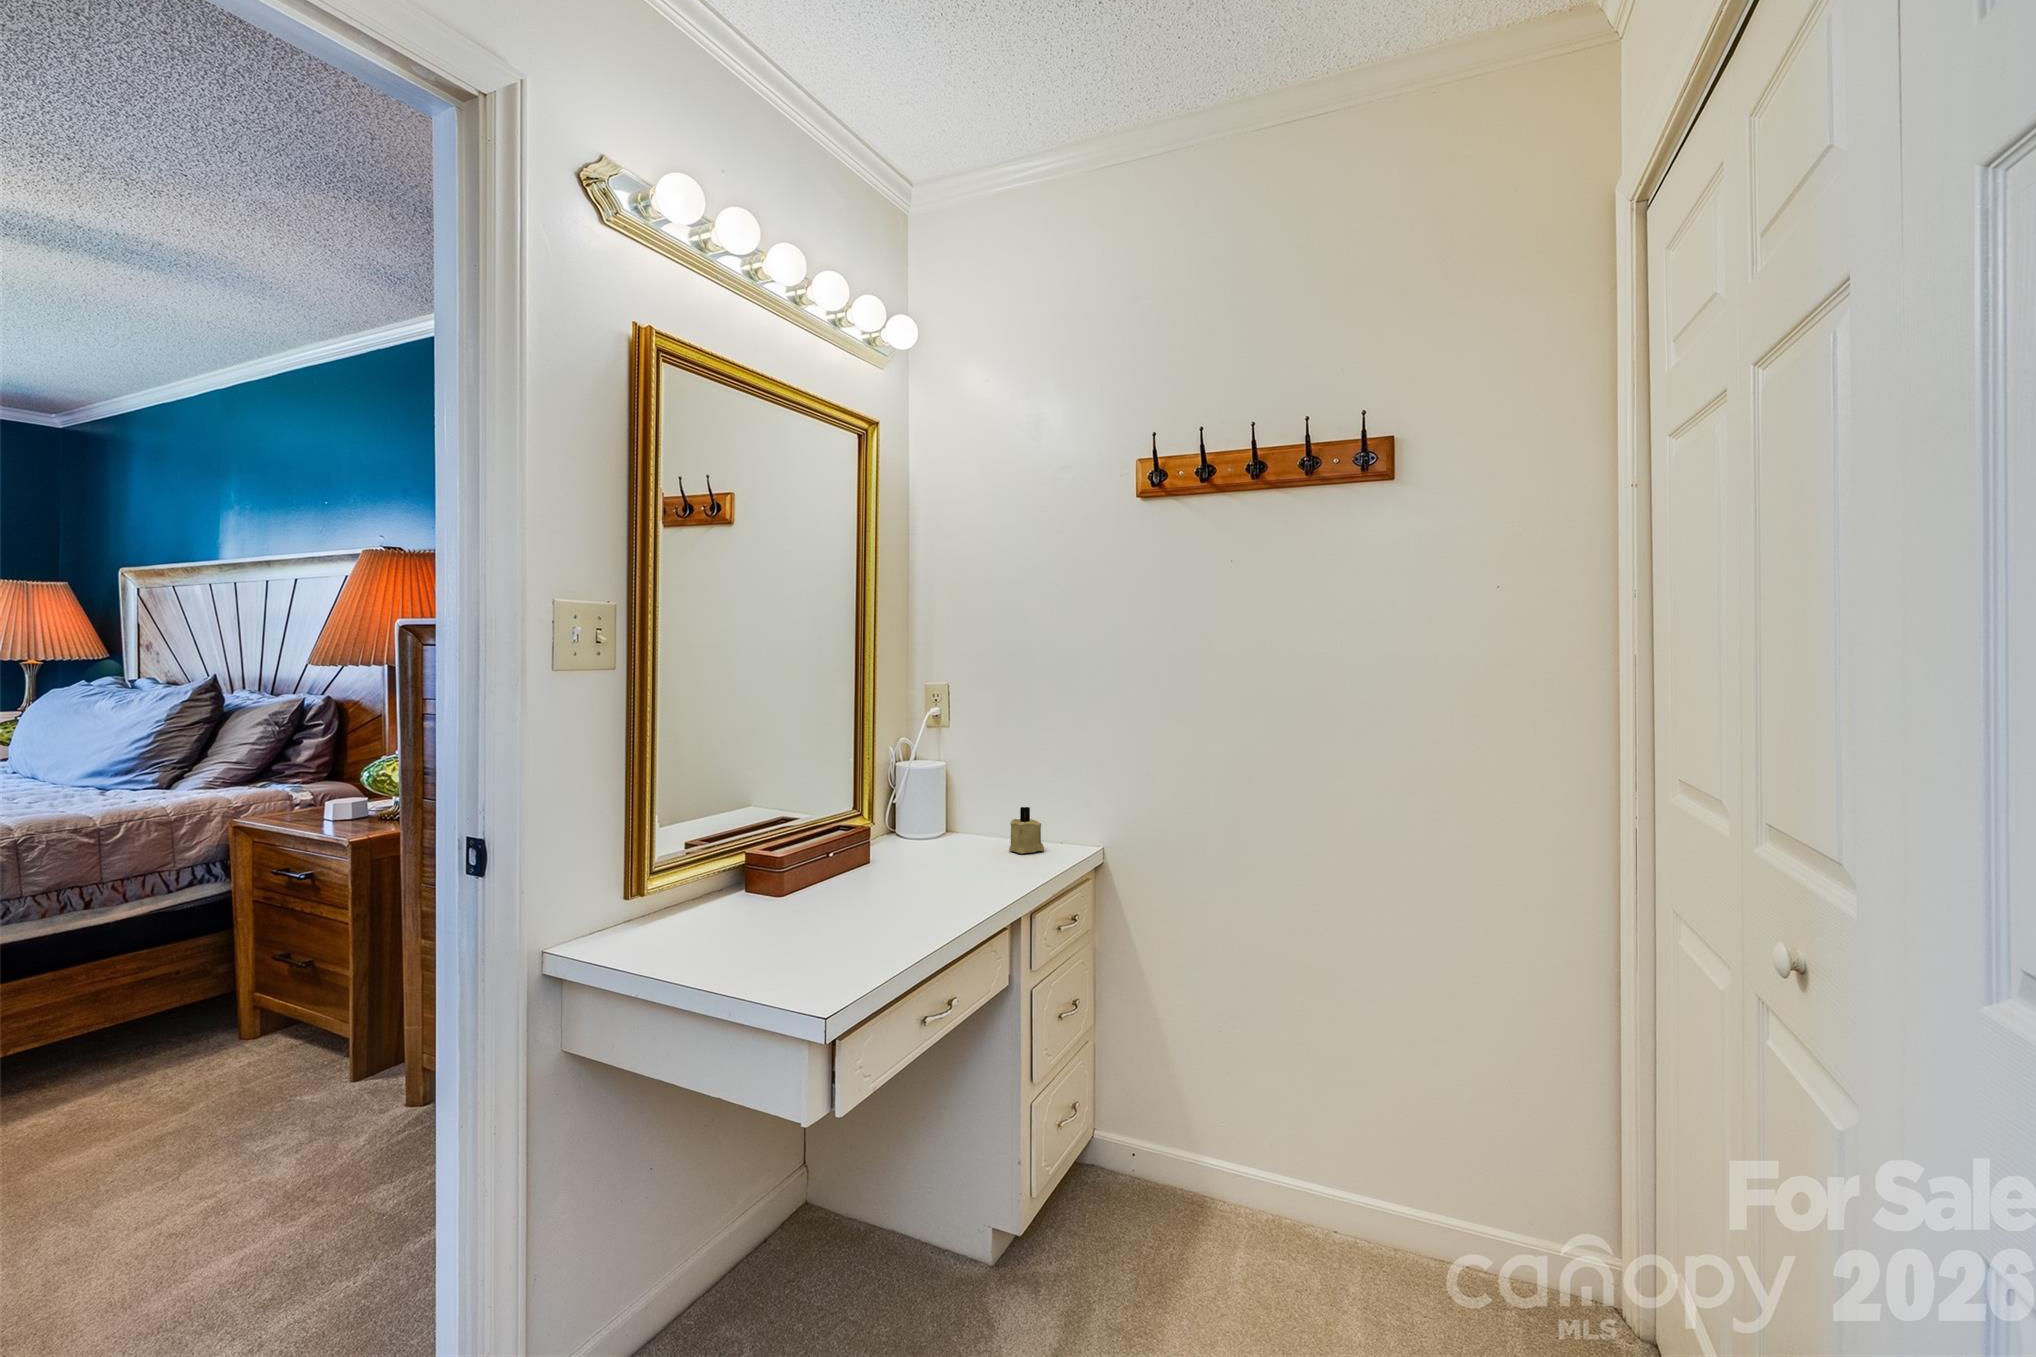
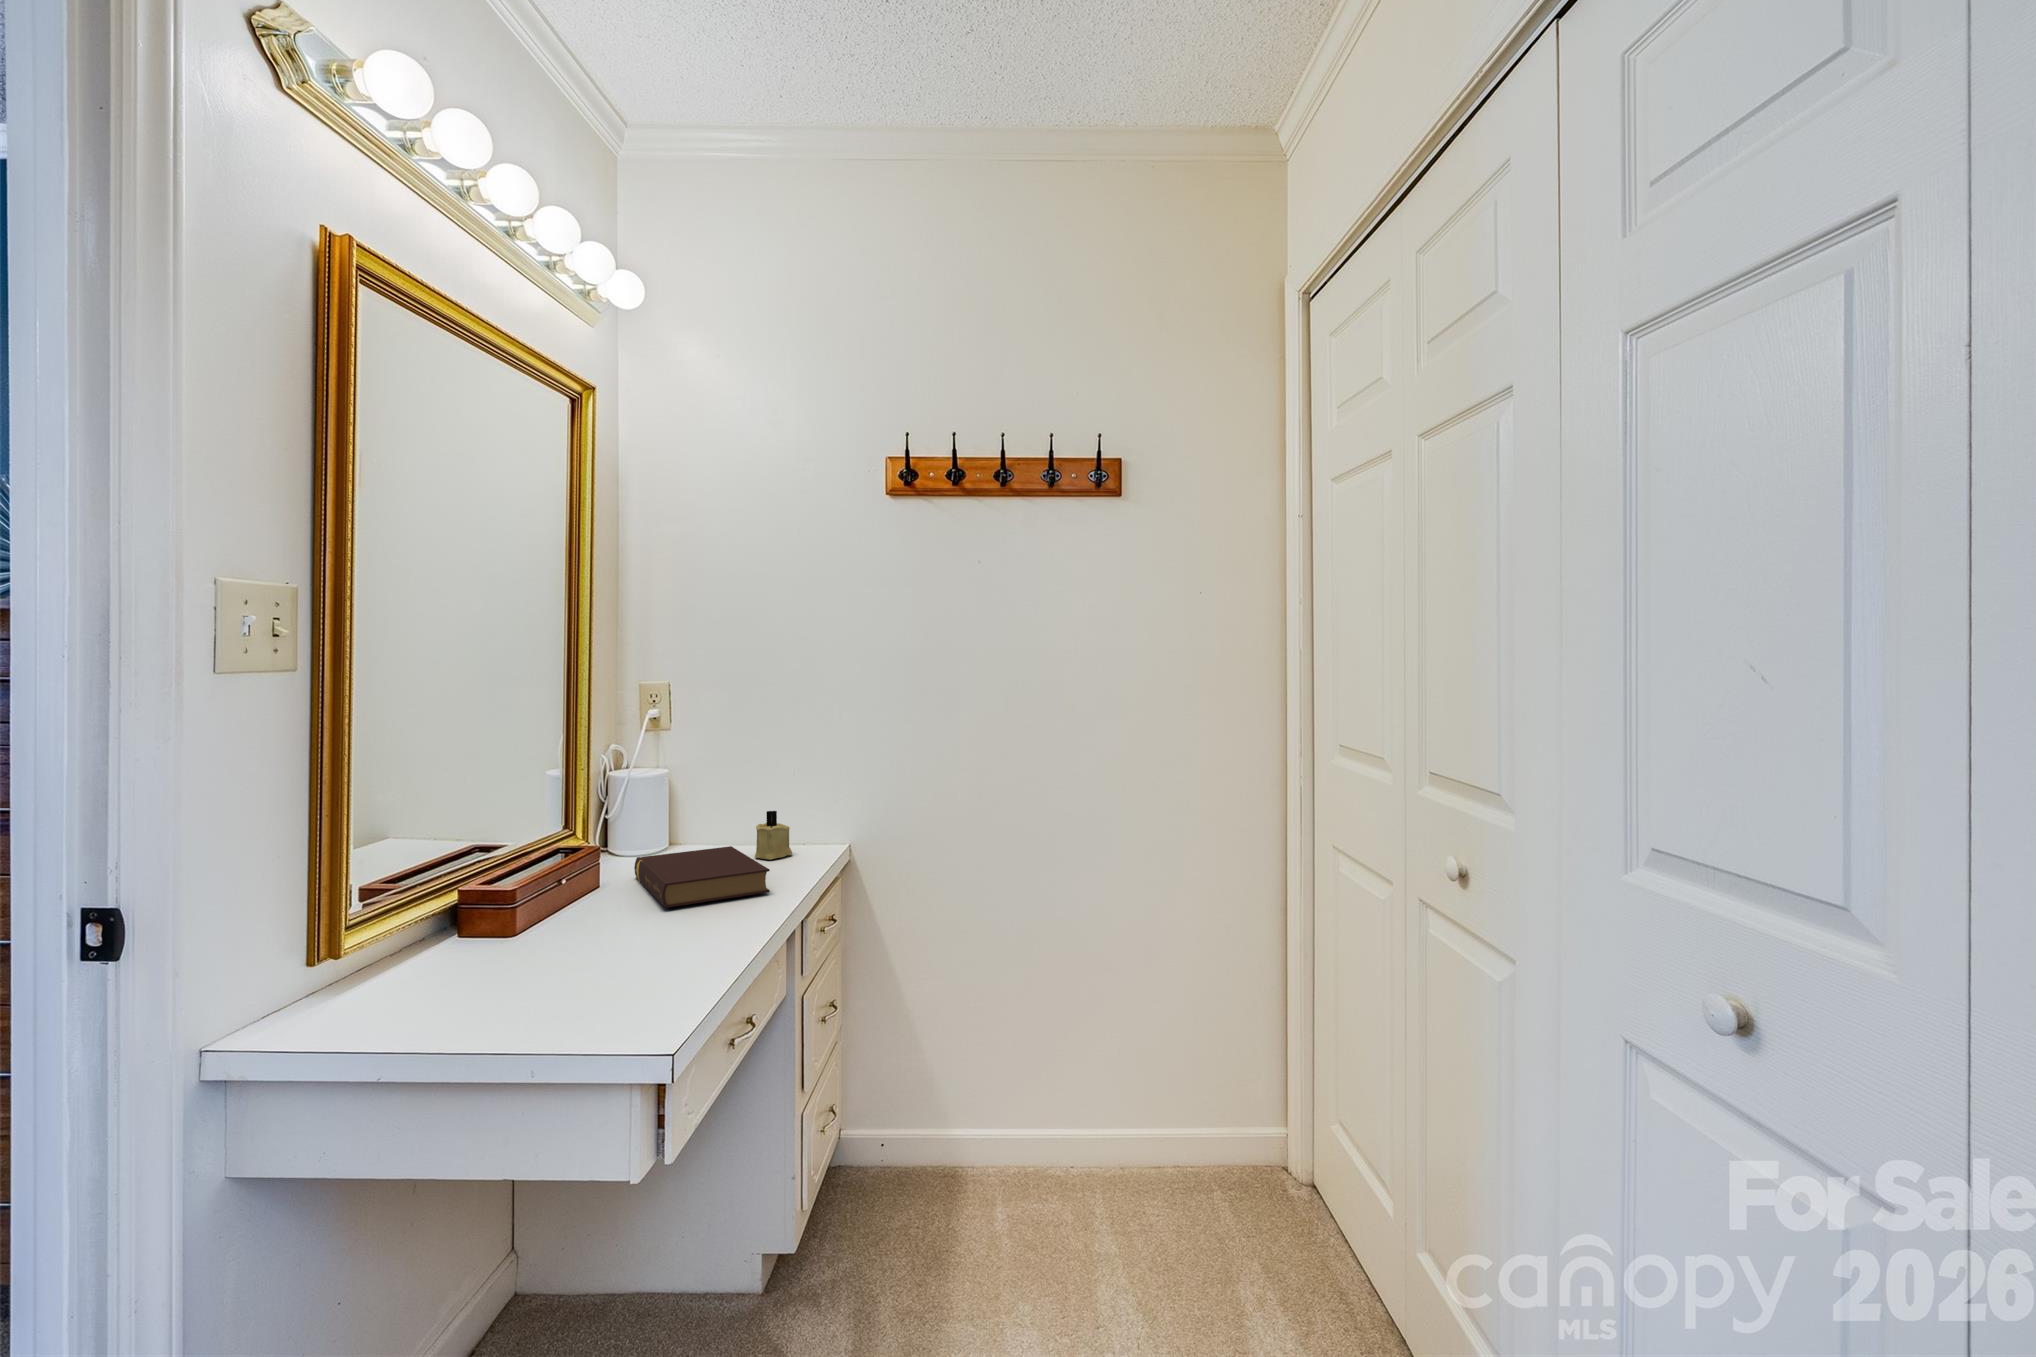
book: none [900,837,1000,888] -> present [634,846,770,908]

